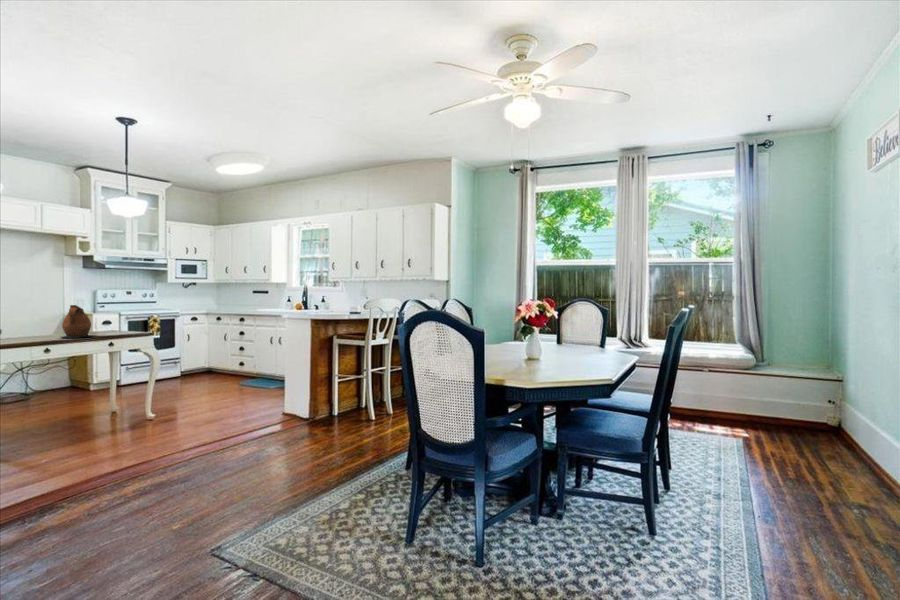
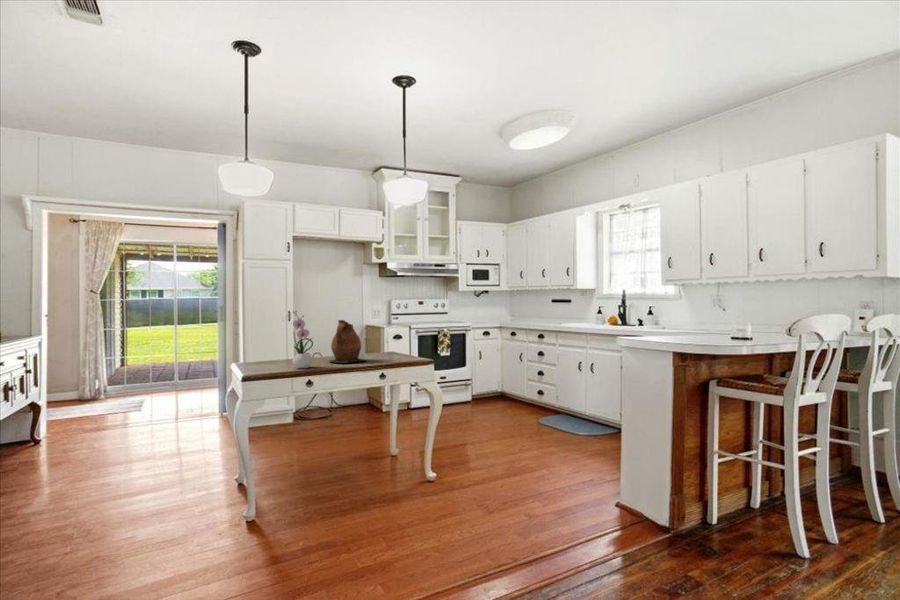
flower arrangement: none [30,297,50,342] -> present [293,311,313,368]

